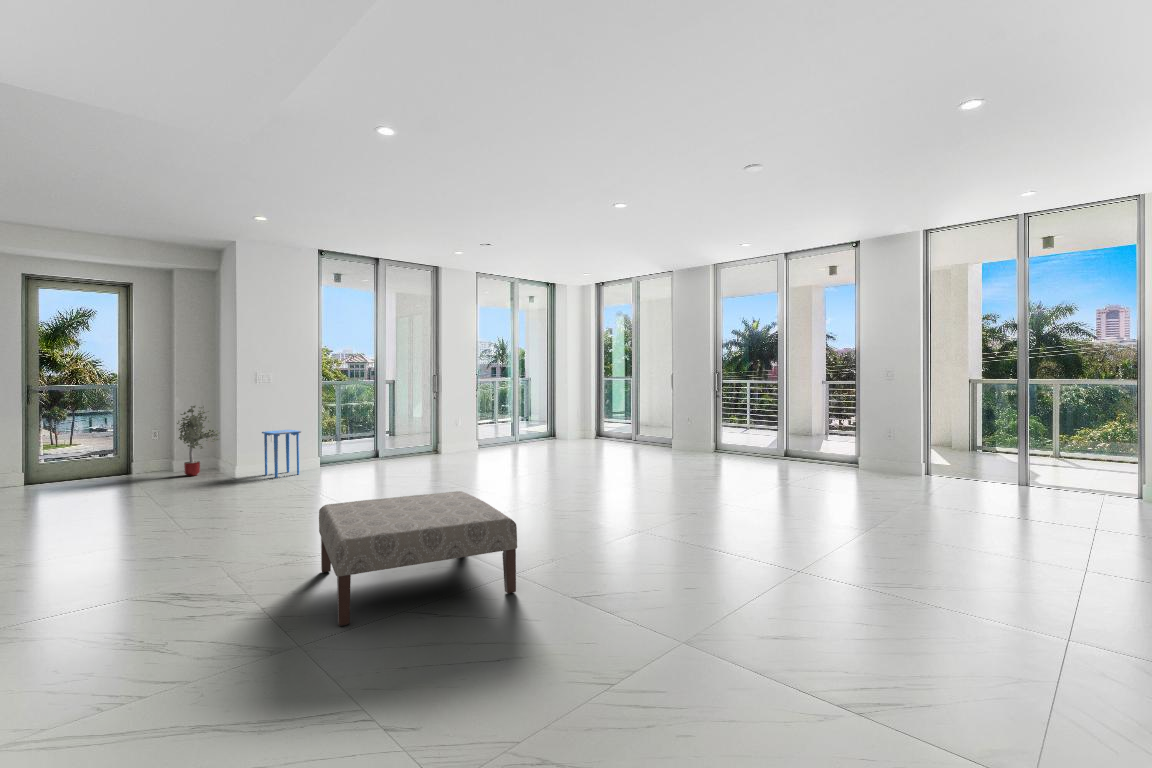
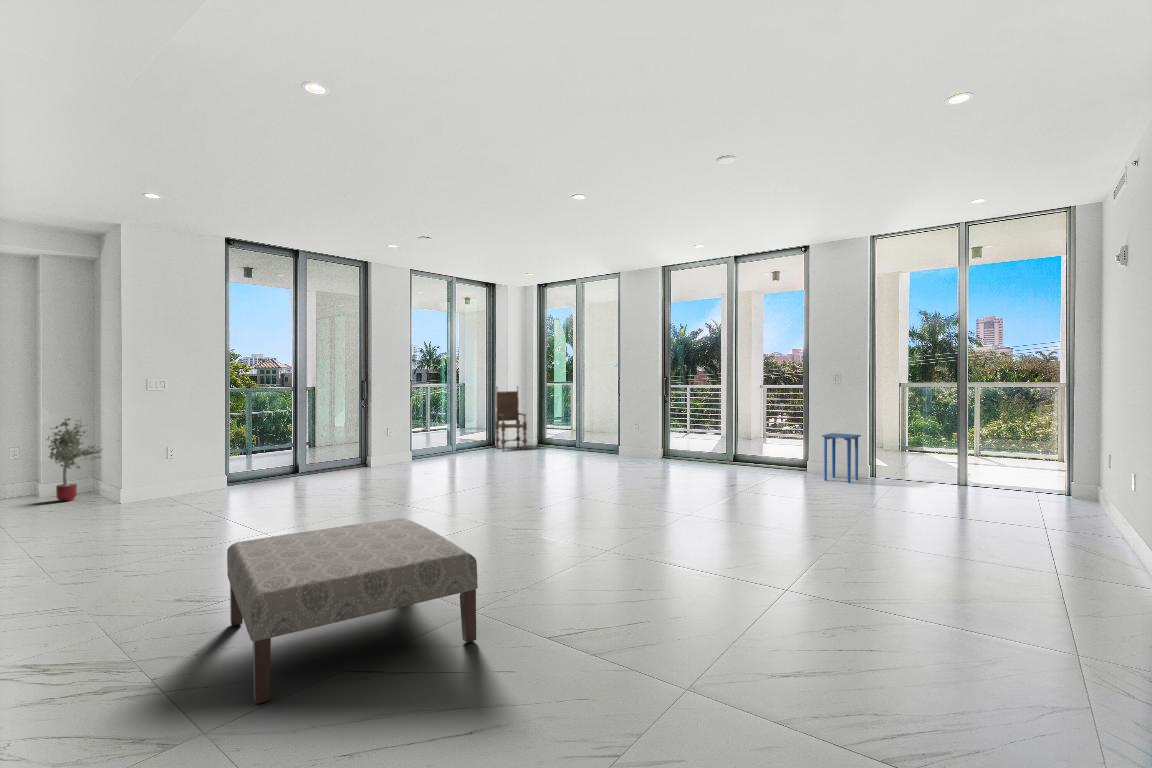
armchair: none [558,381,588,443] -> present [495,387,527,451]
side table: present [262,430,301,477] -> present [822,433,861,483]

